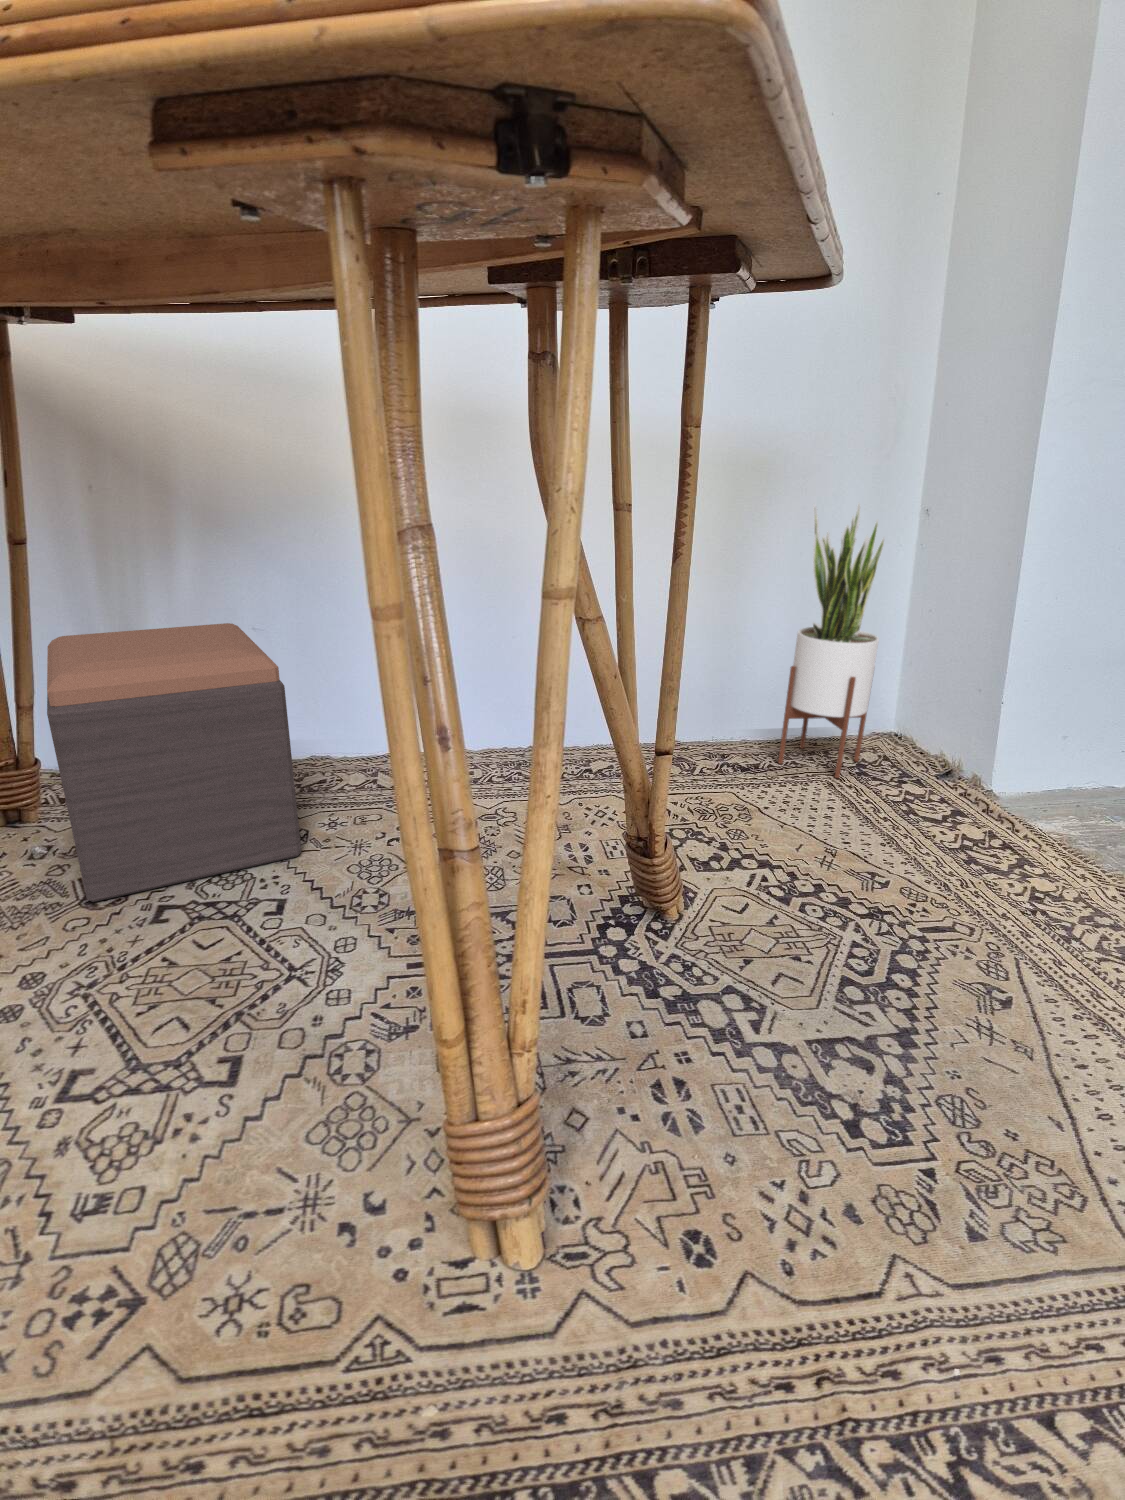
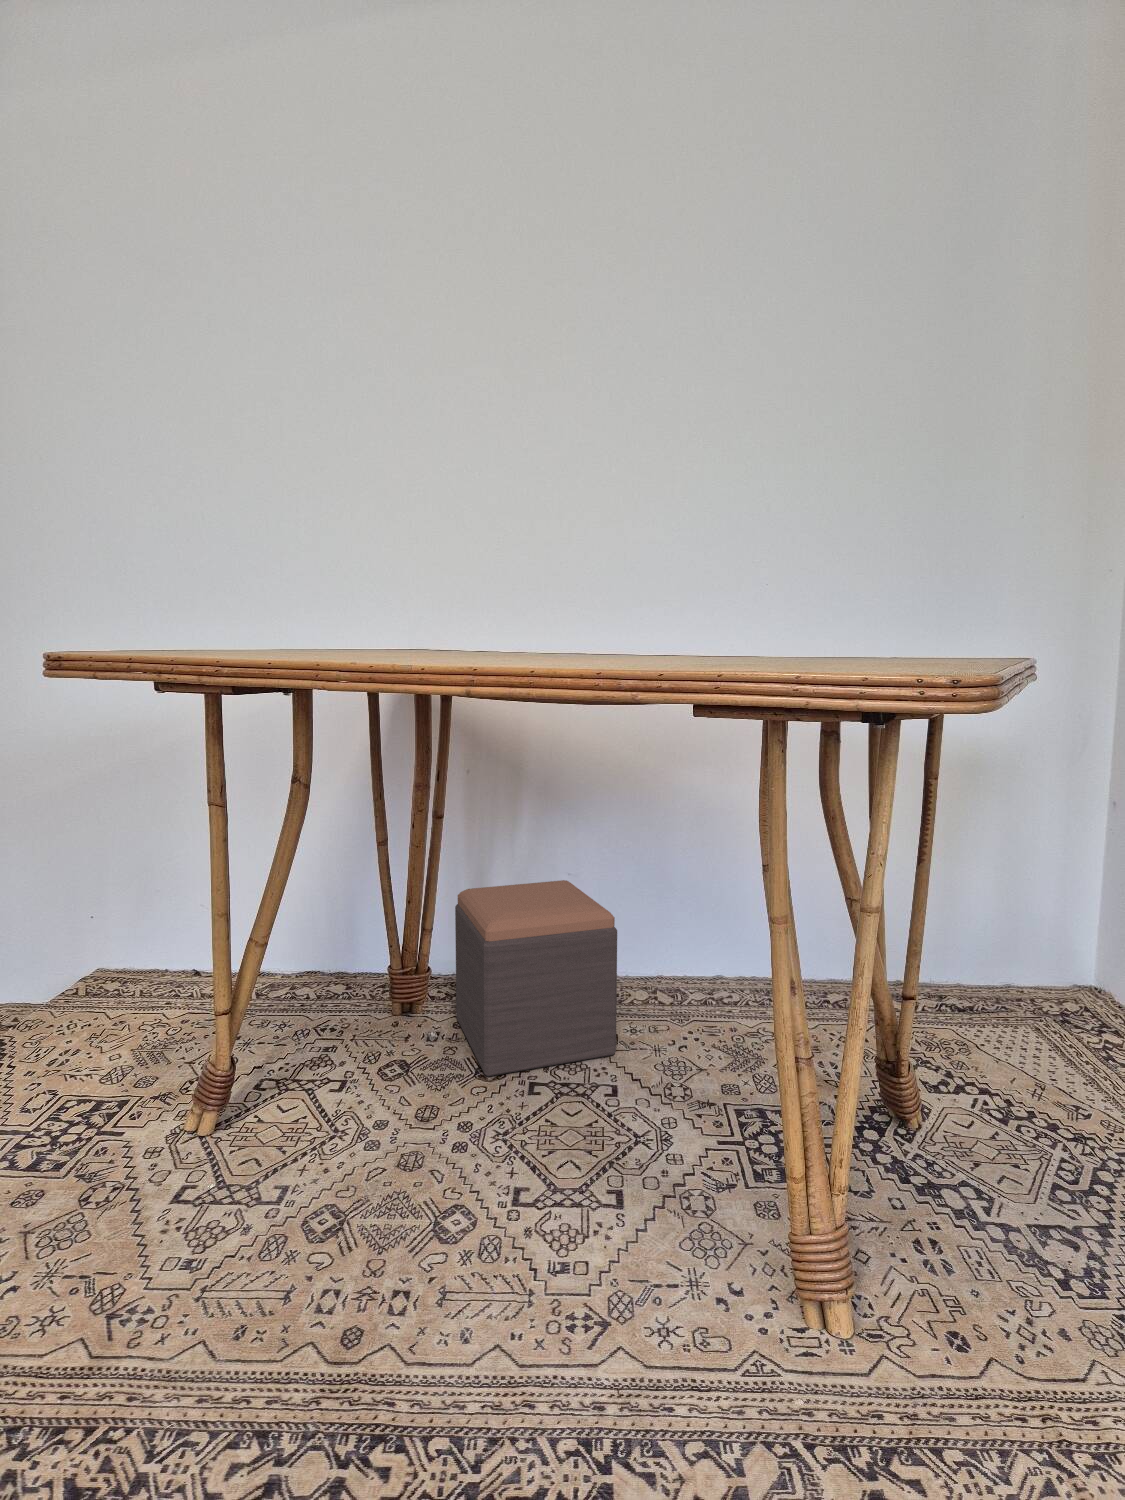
potted plant: present [778,503,884,778] -> none [985,795,1067,1022]

